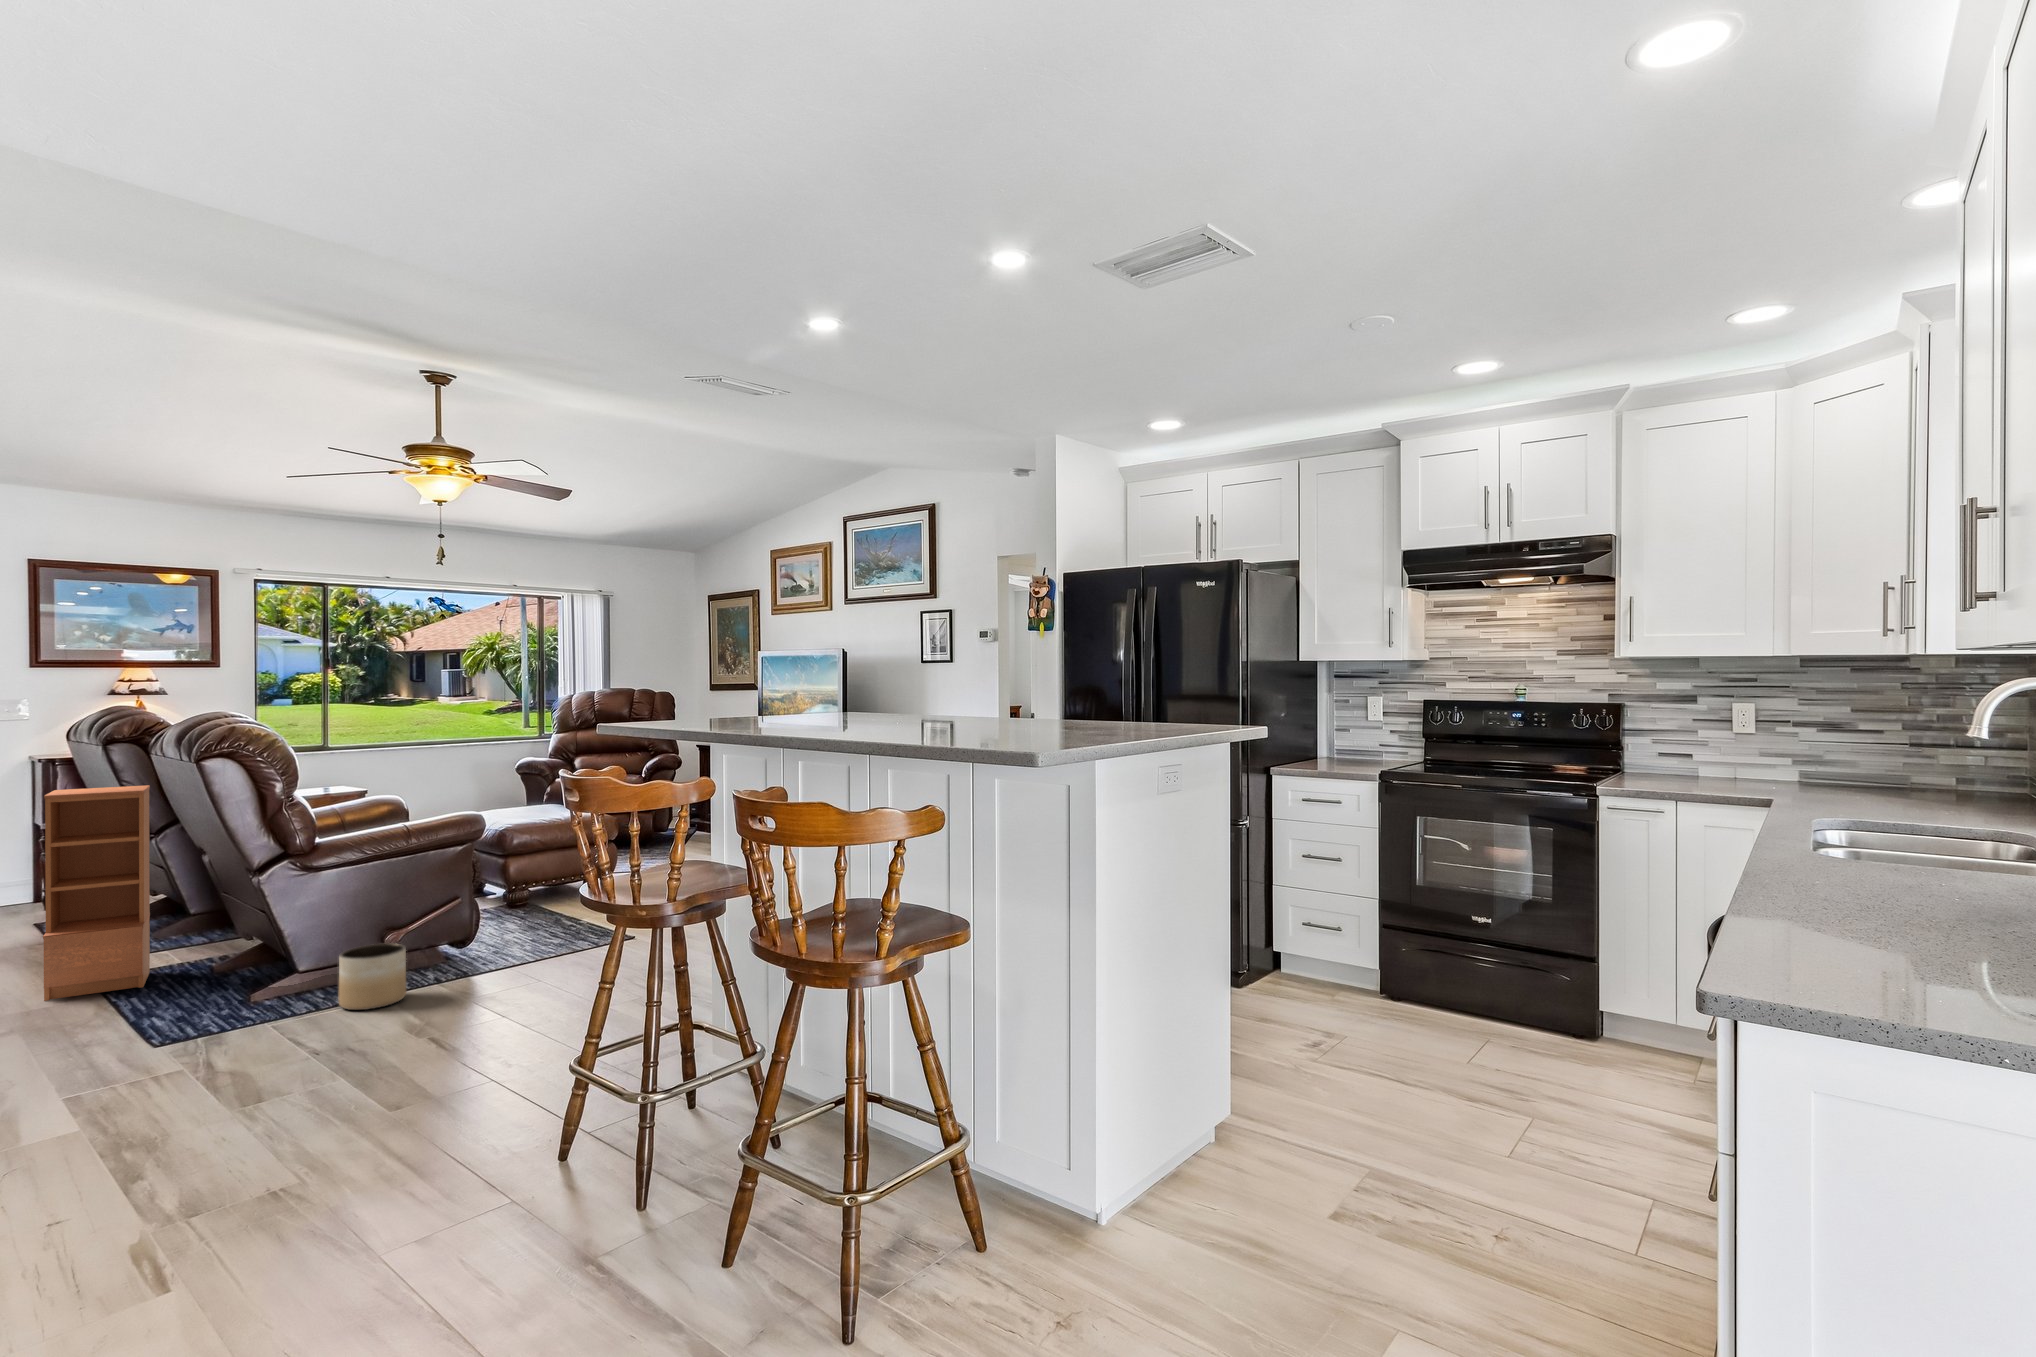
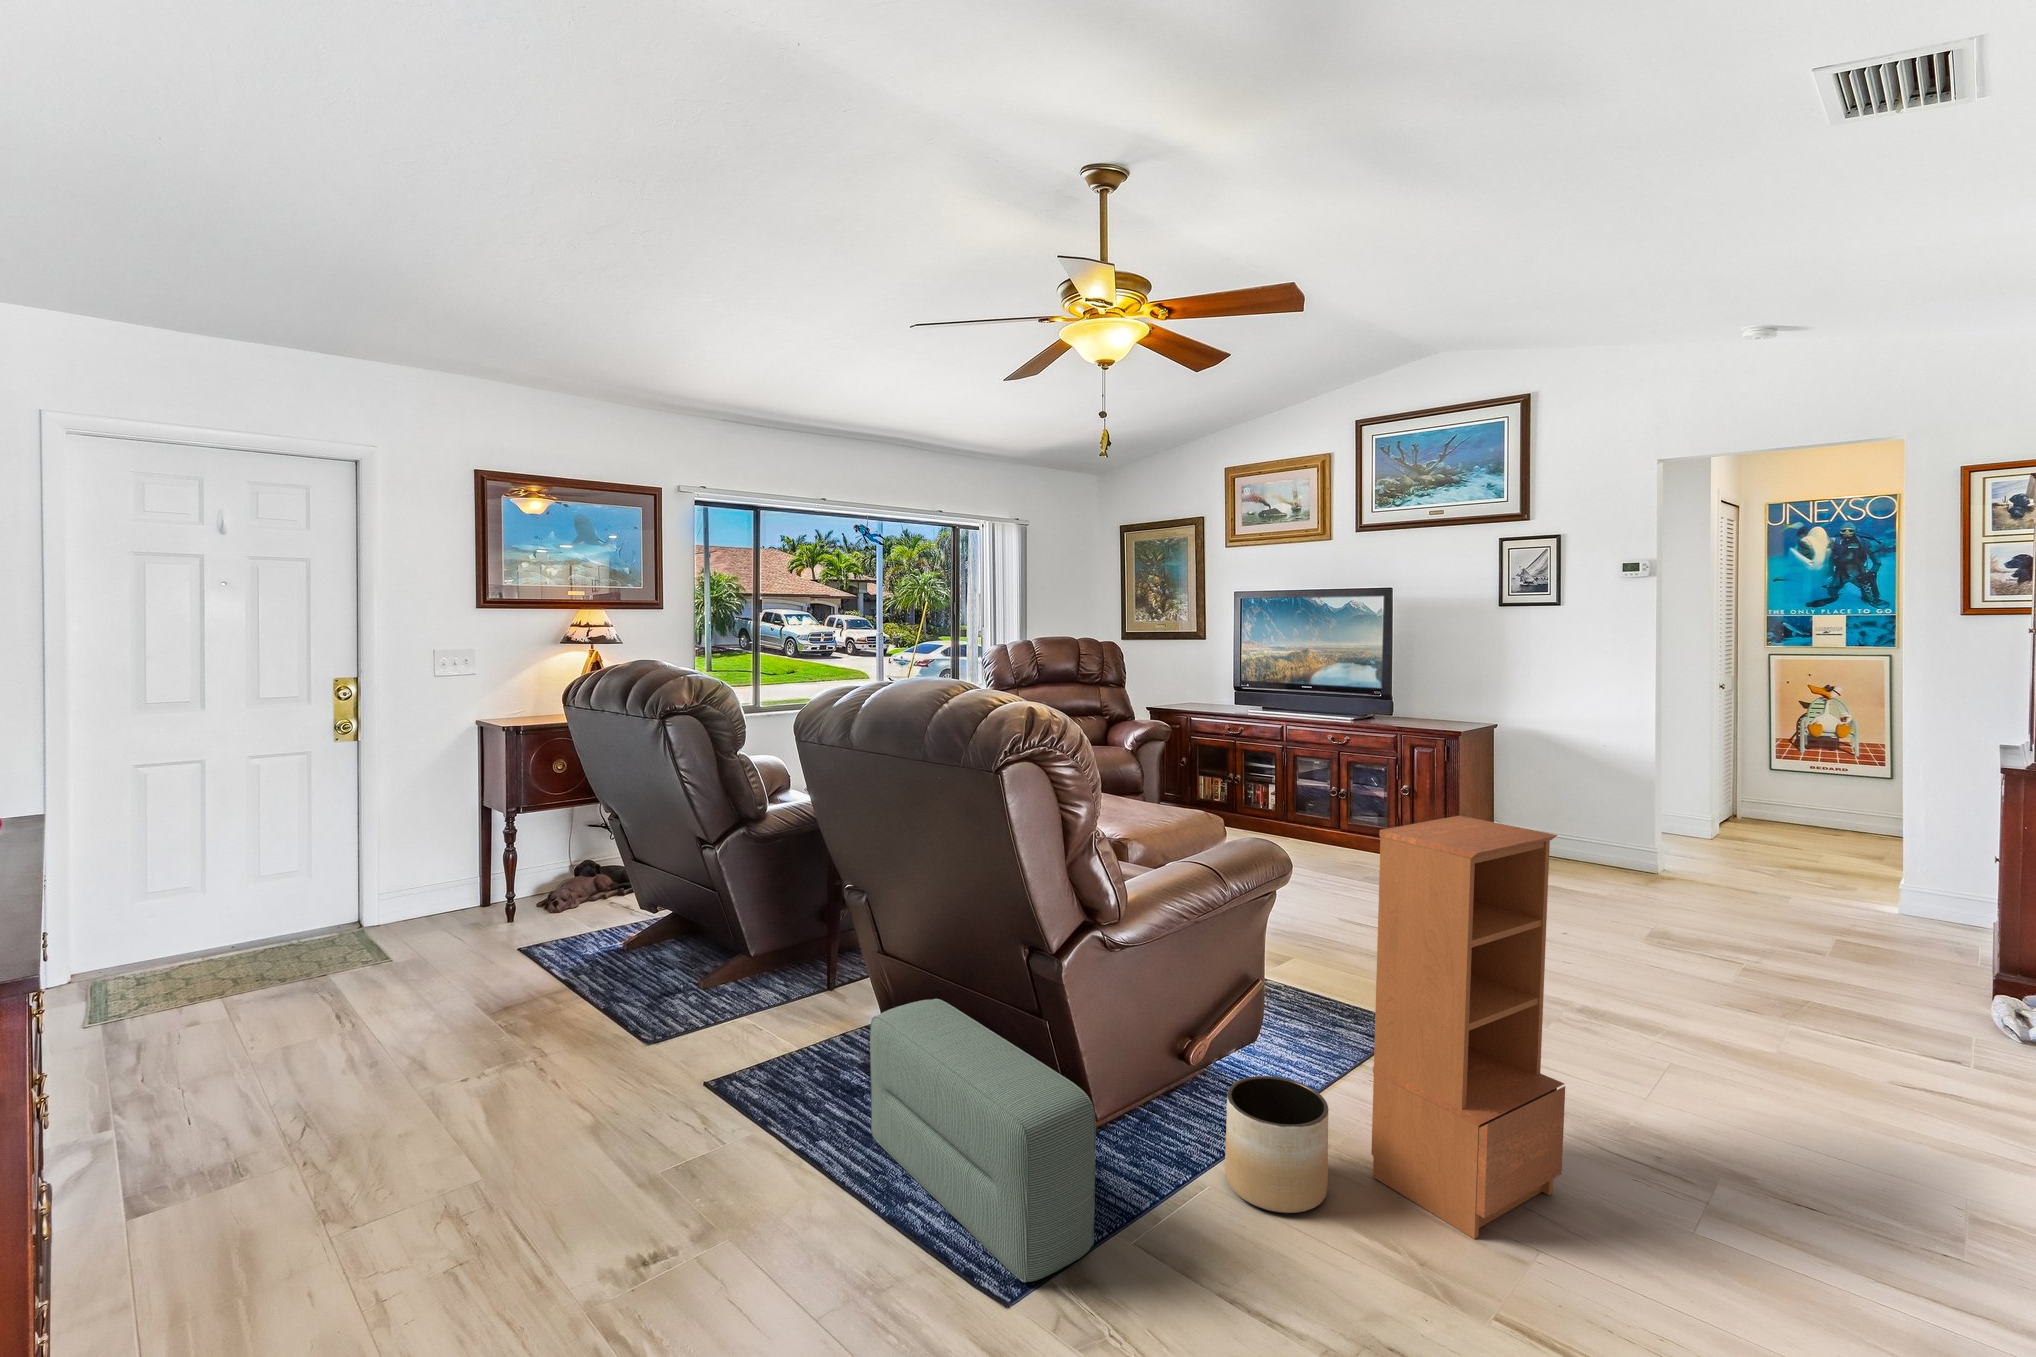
bookcase: present [43,785,150,1001] -> present [1371,816,1565,1239]
pouf: none [148,909,220,1034] -> present [870,999,1096,1283]

